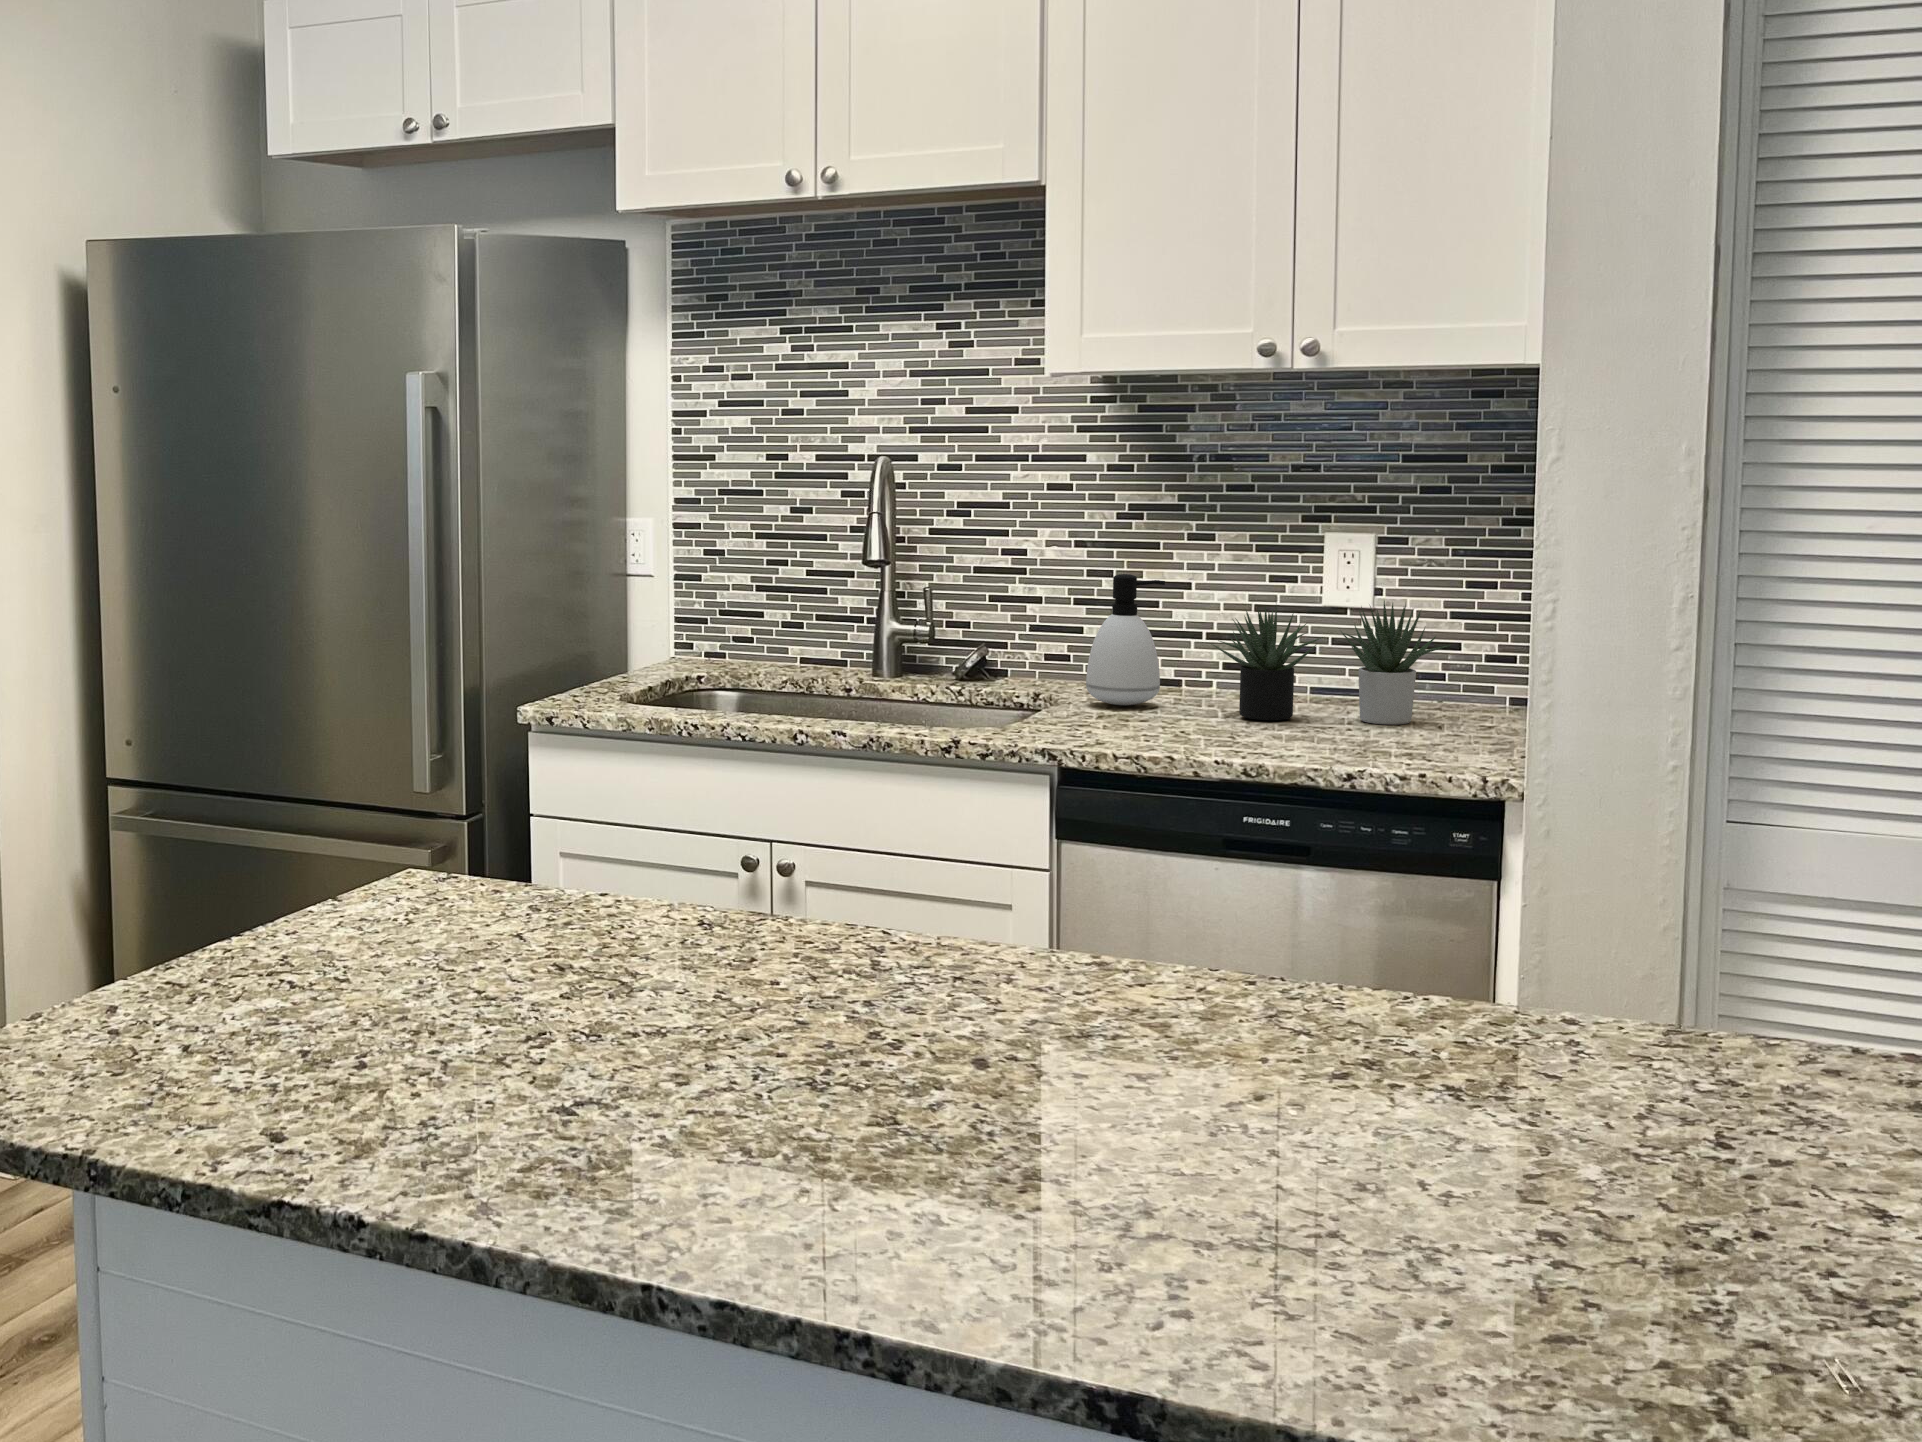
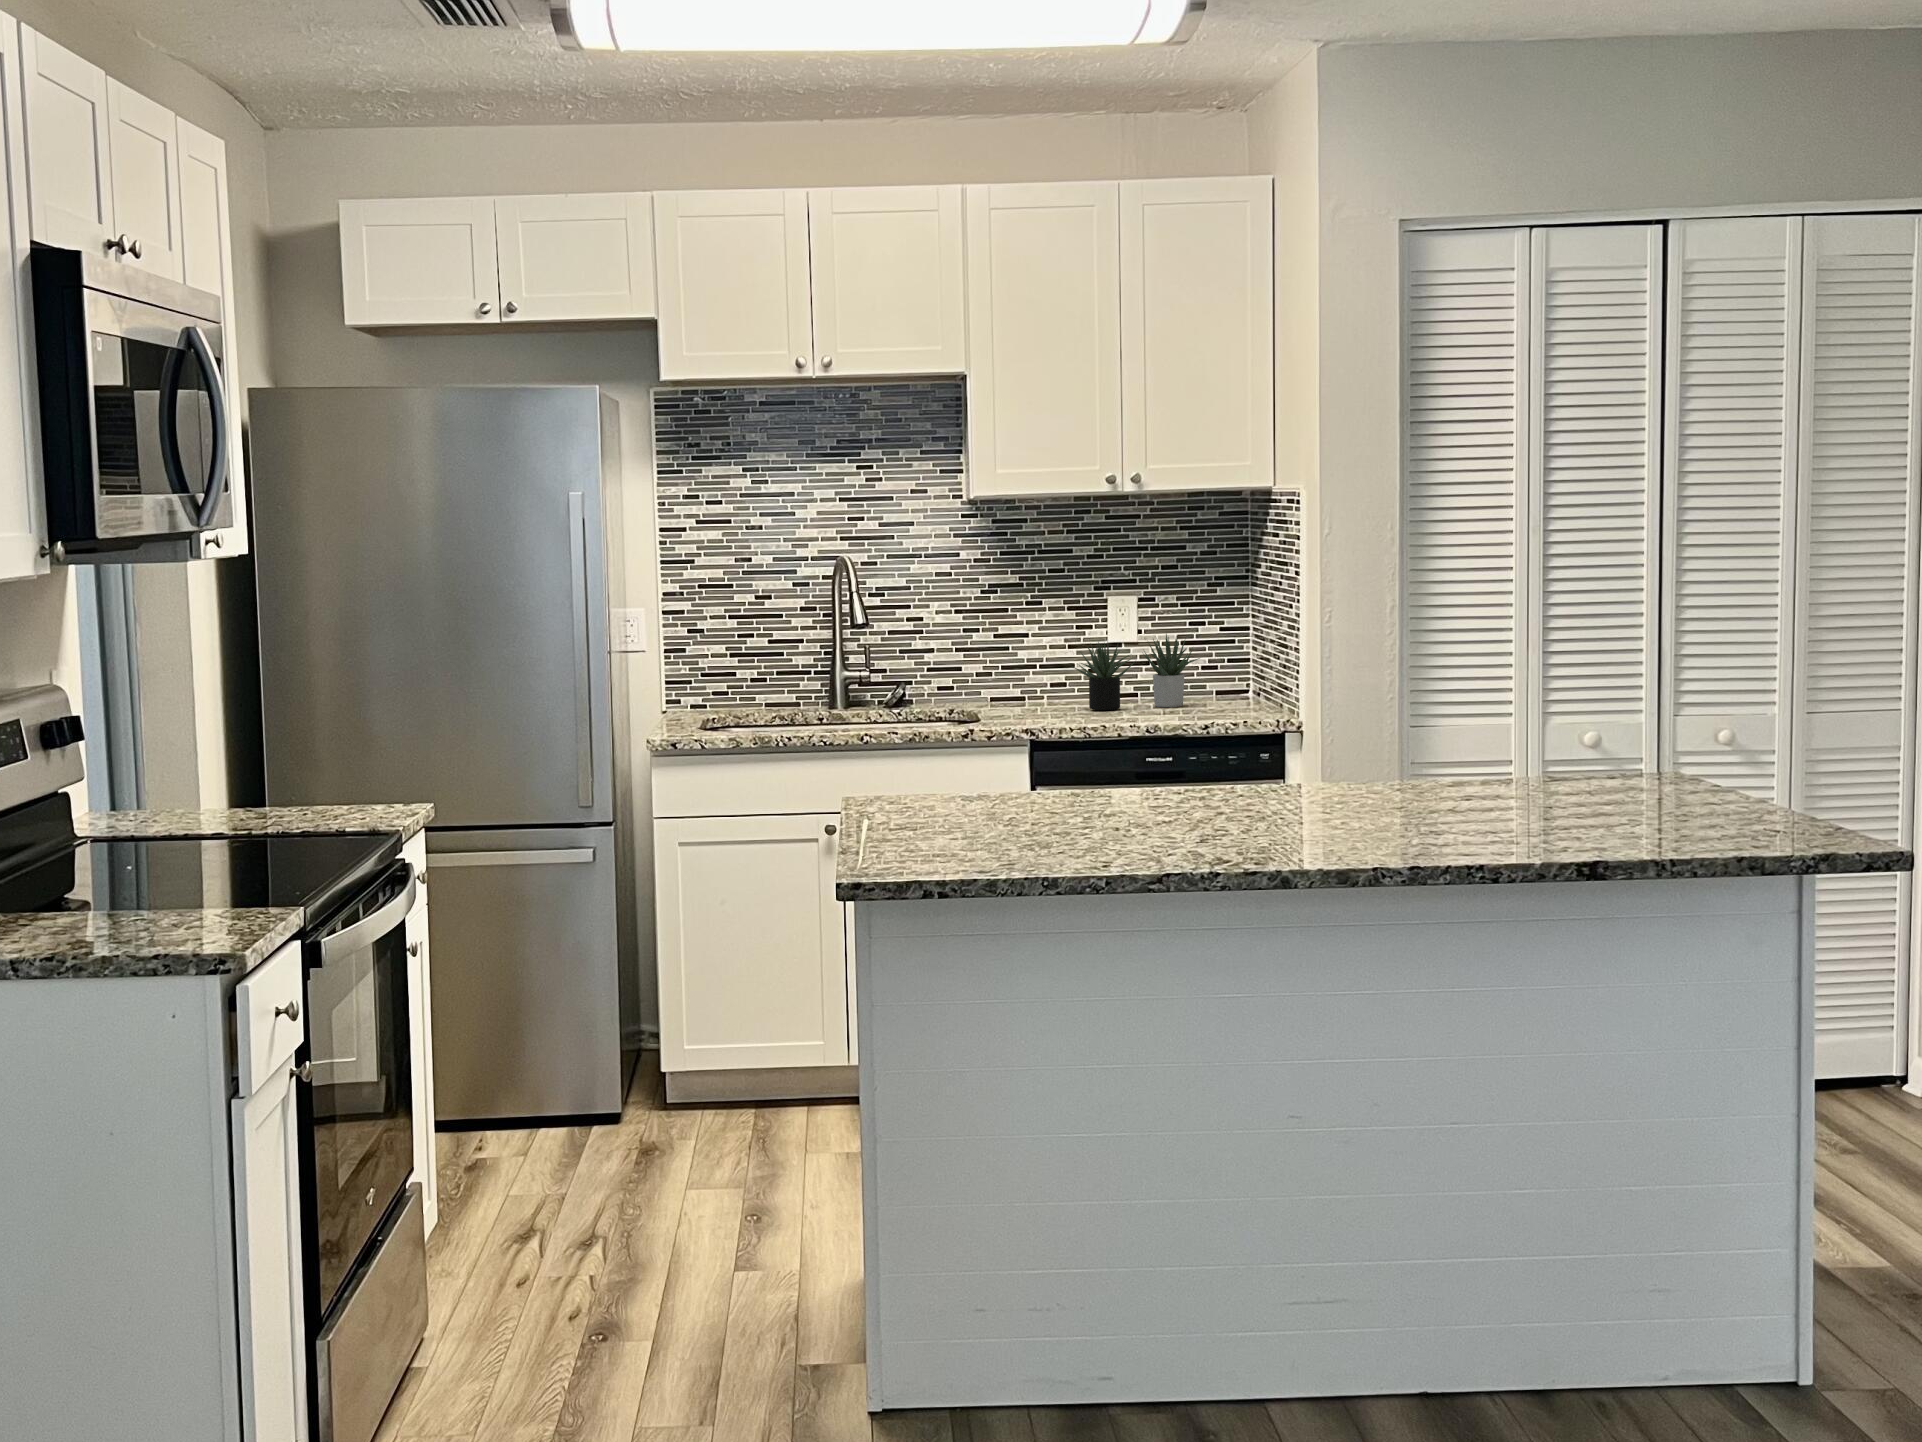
soap dispenser: present [1086,574,1165,705] -> none [986,627,1032,711]

